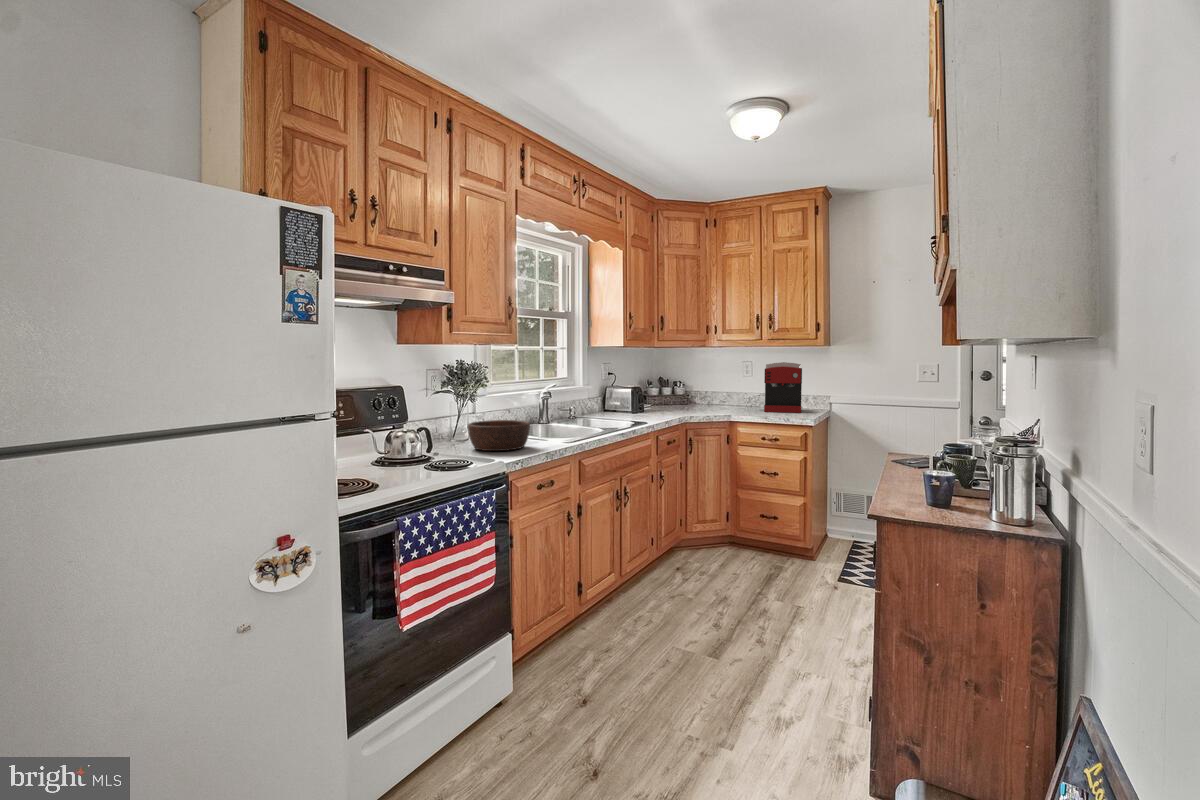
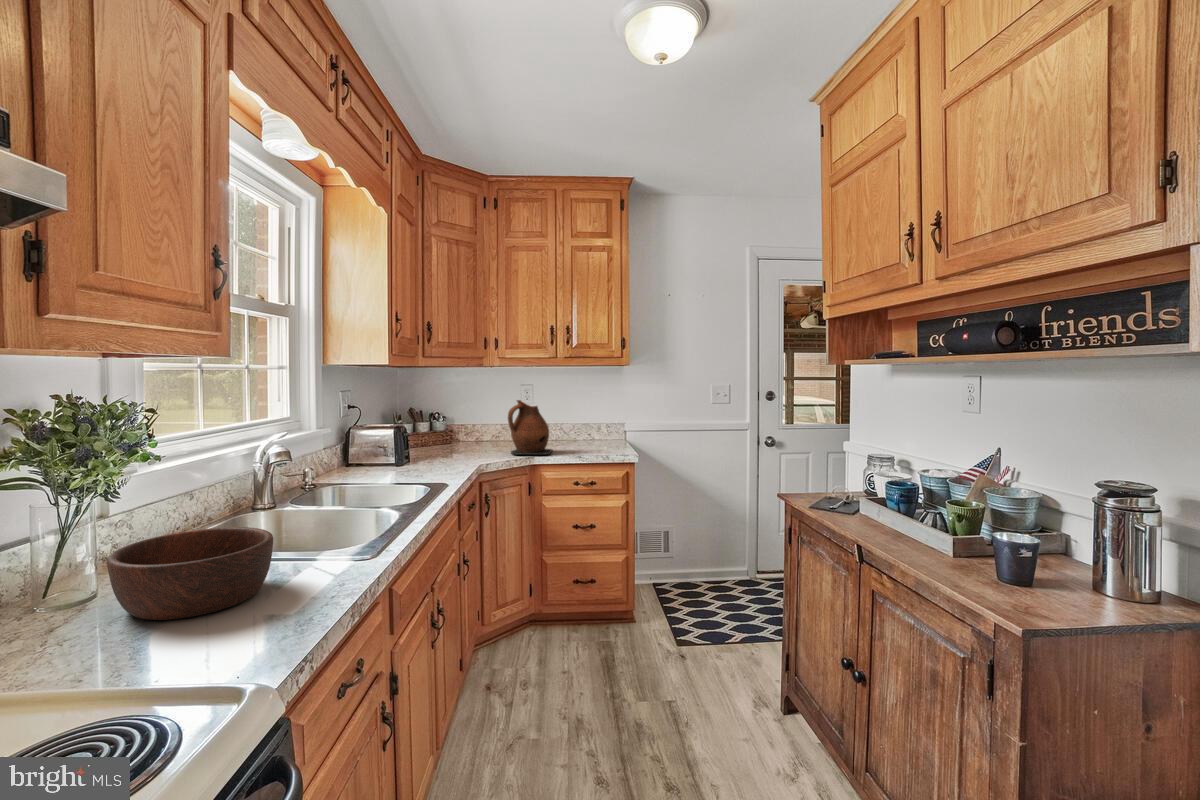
coffee maker: present [764,362,802,413] -> none [557,385,606,447]
ceramic pitcher: none [715,373,752,415] -> present [508,400,552,455]

